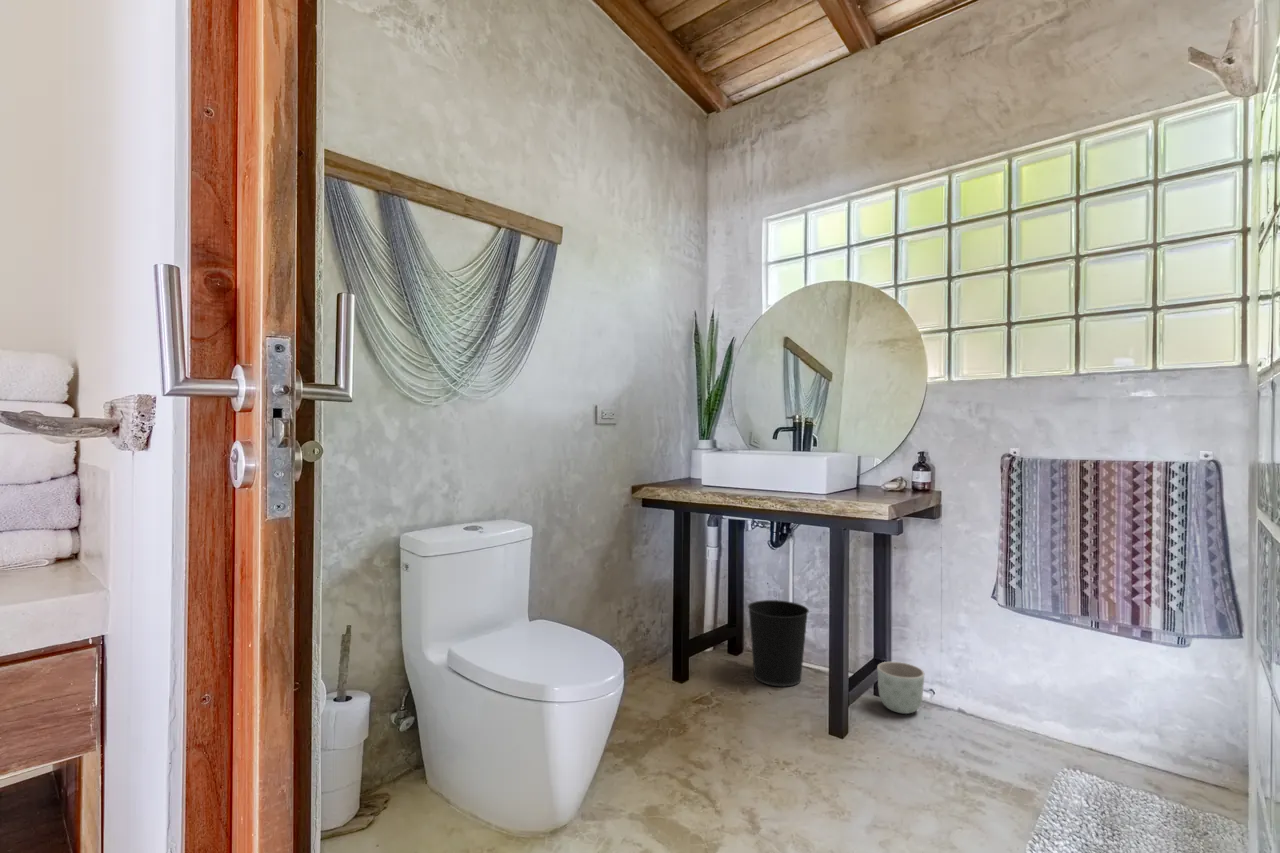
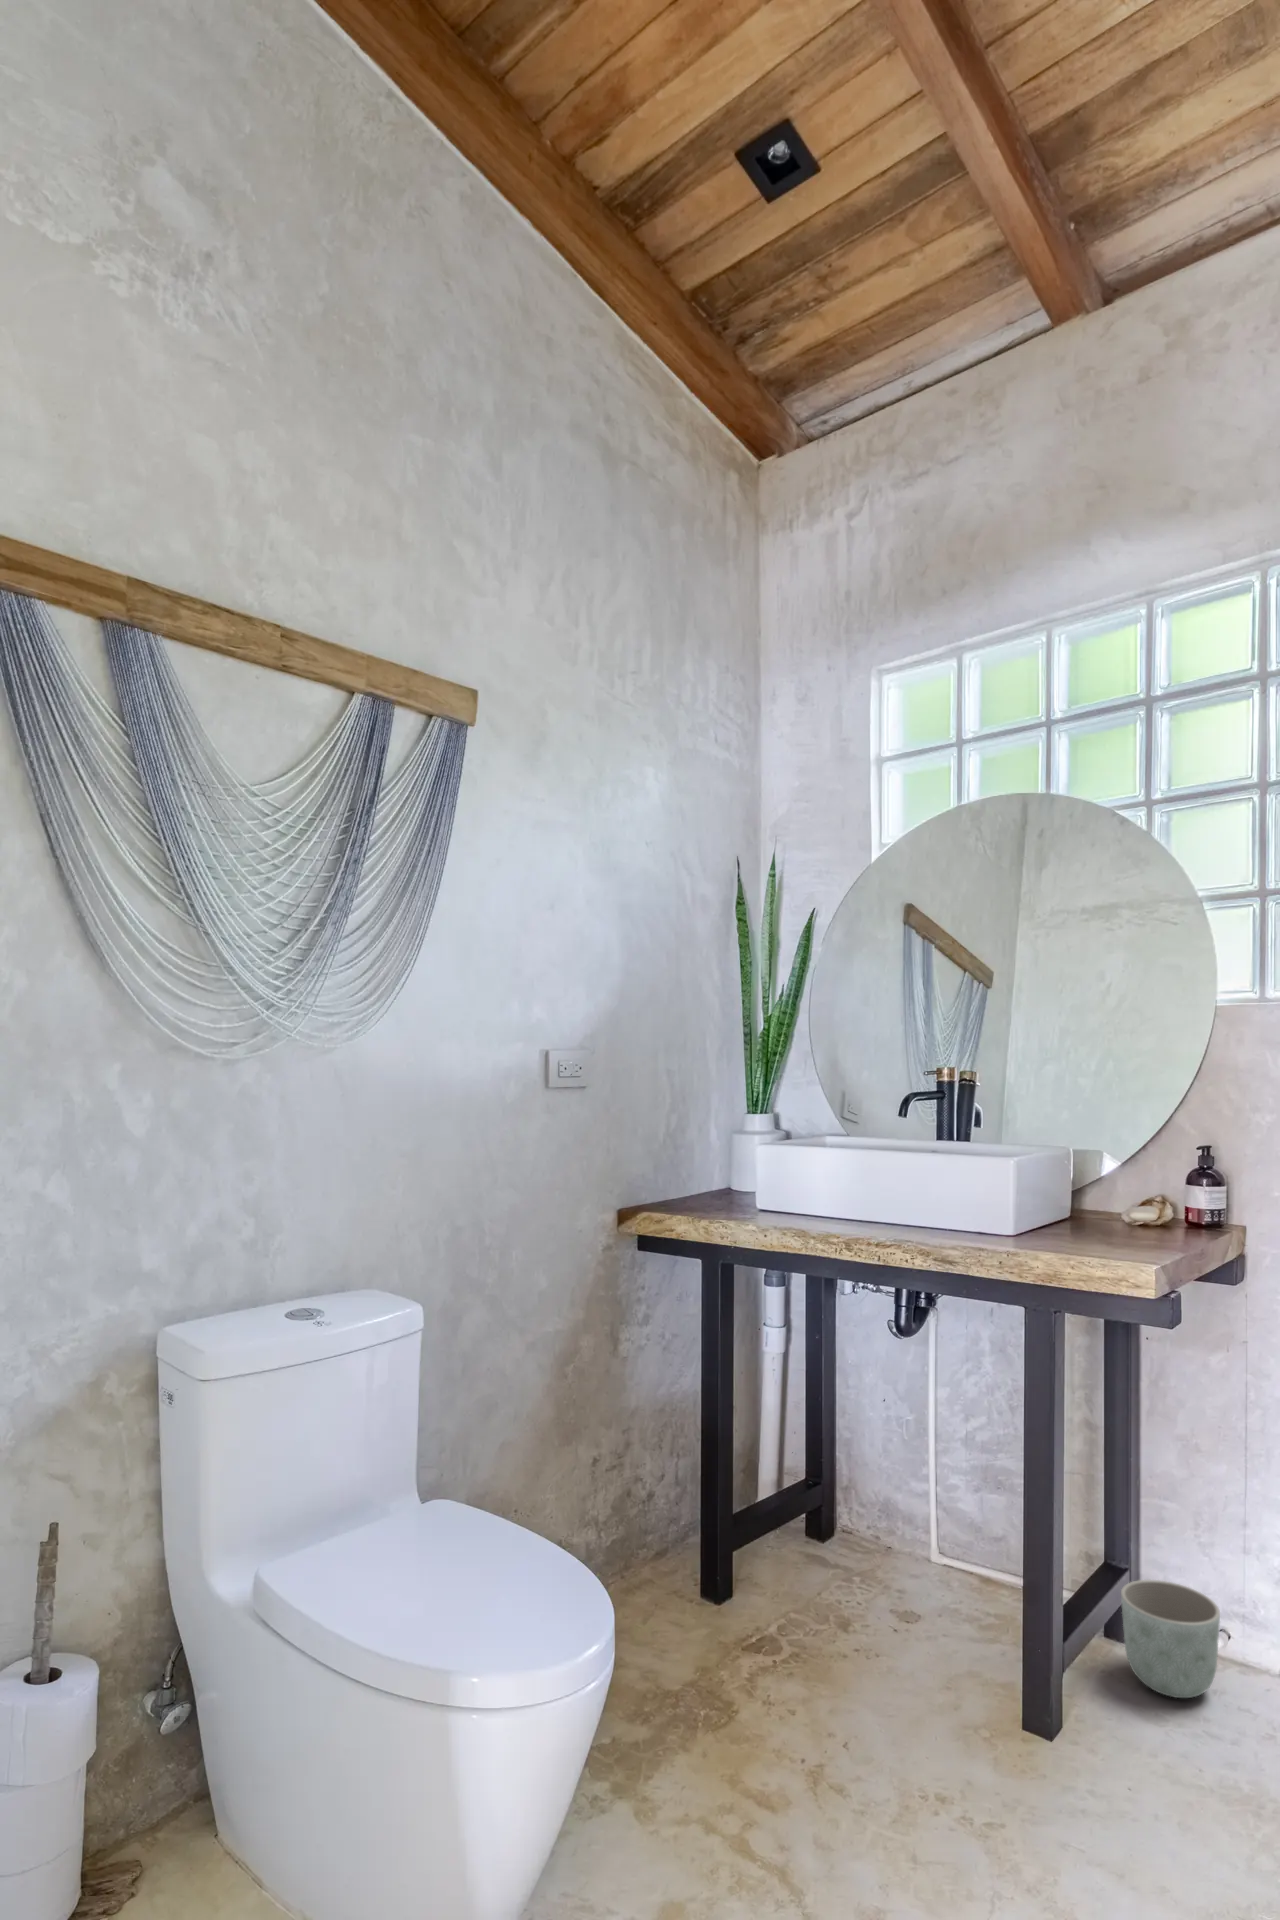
wastebasket: present [748,600,809,686] -> none [850,1436,975,1627]

